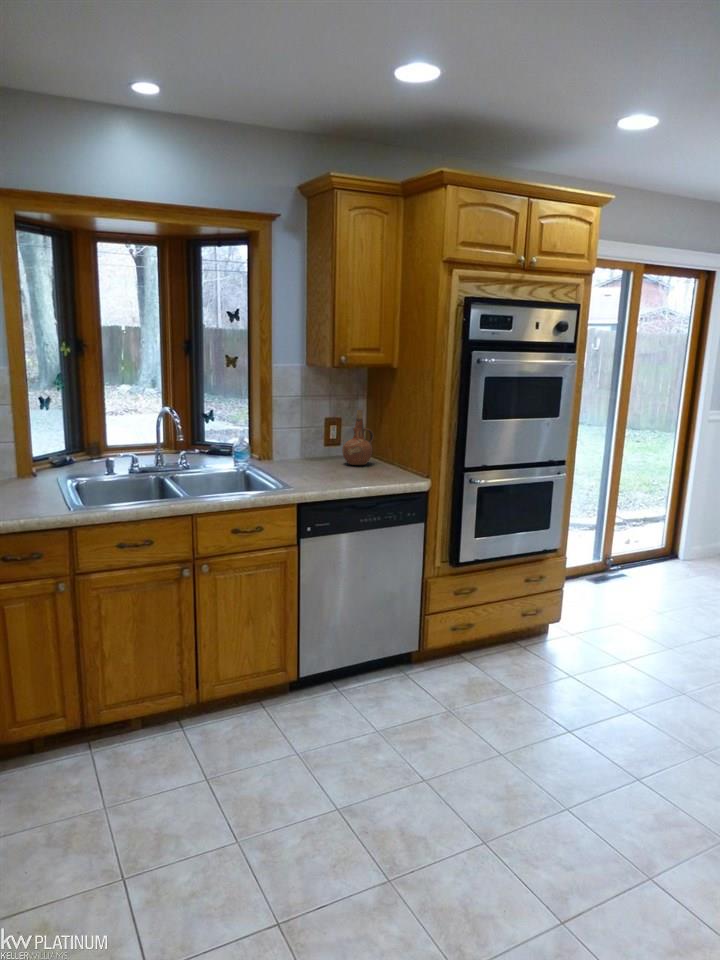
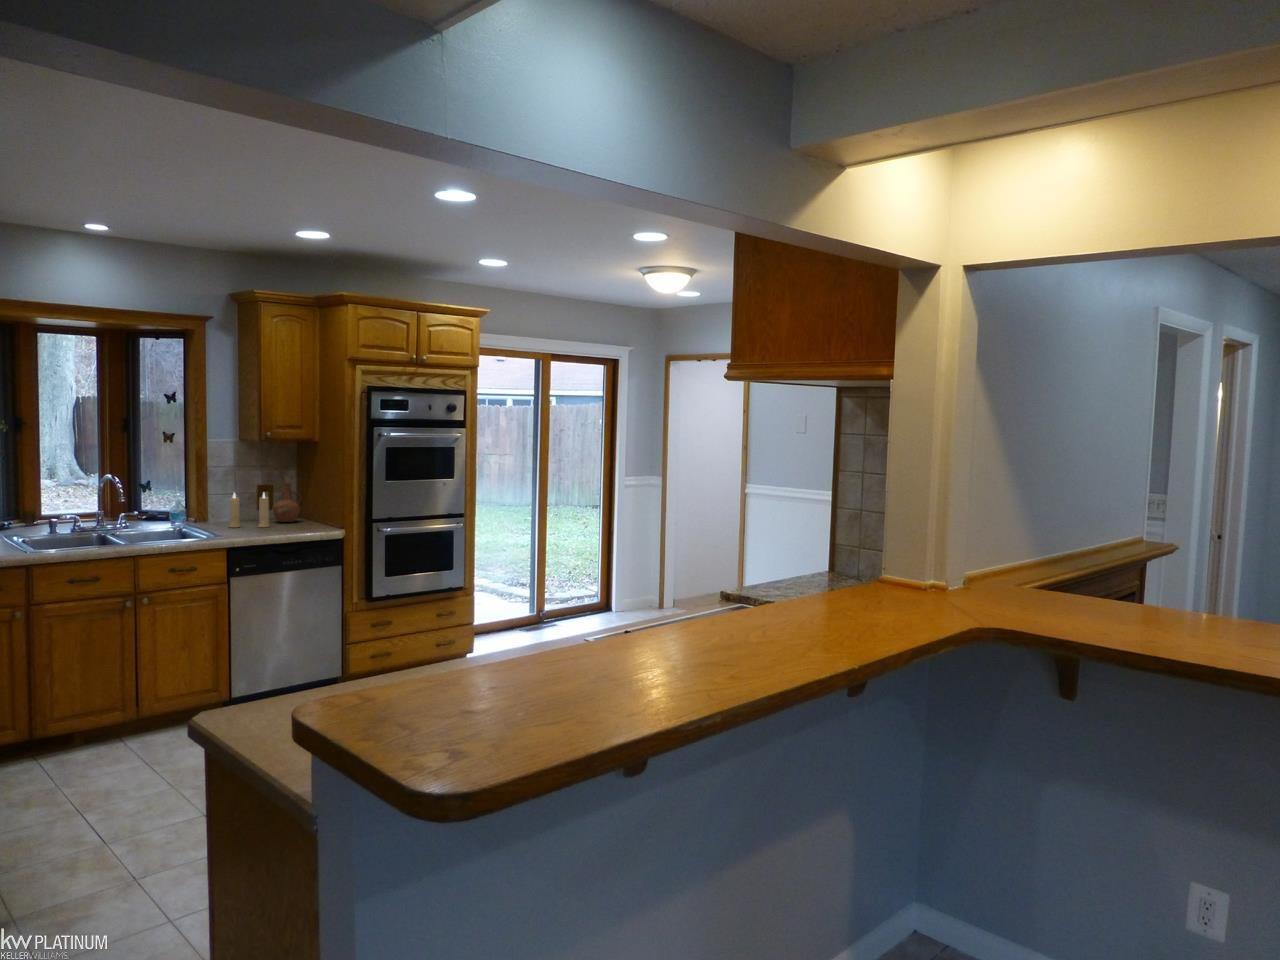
candle: none [296,428,342,473] -> present [229,493,269,528]

